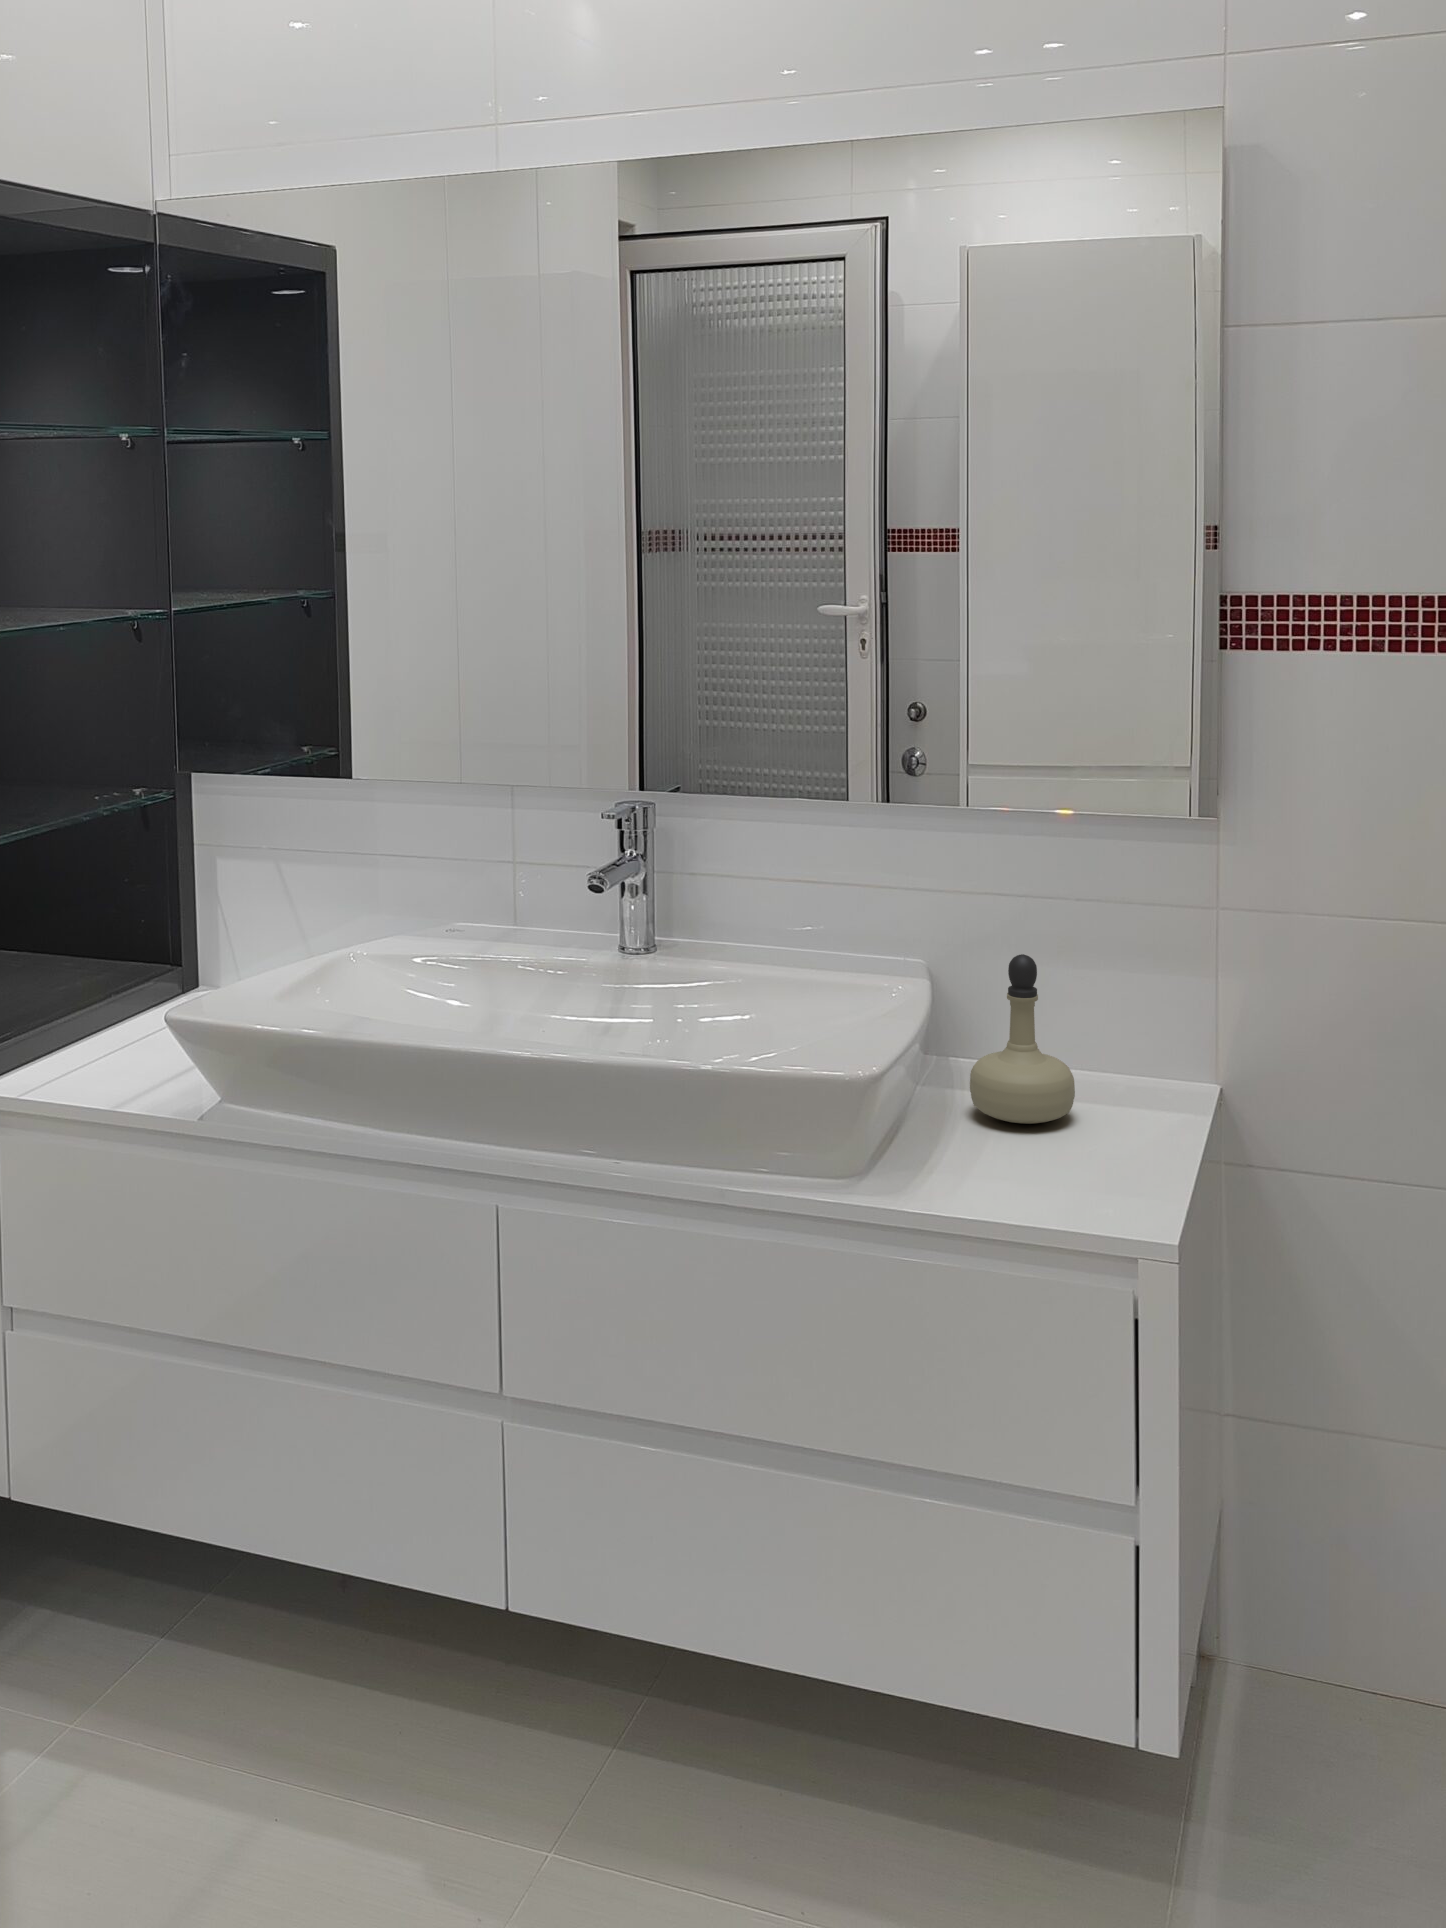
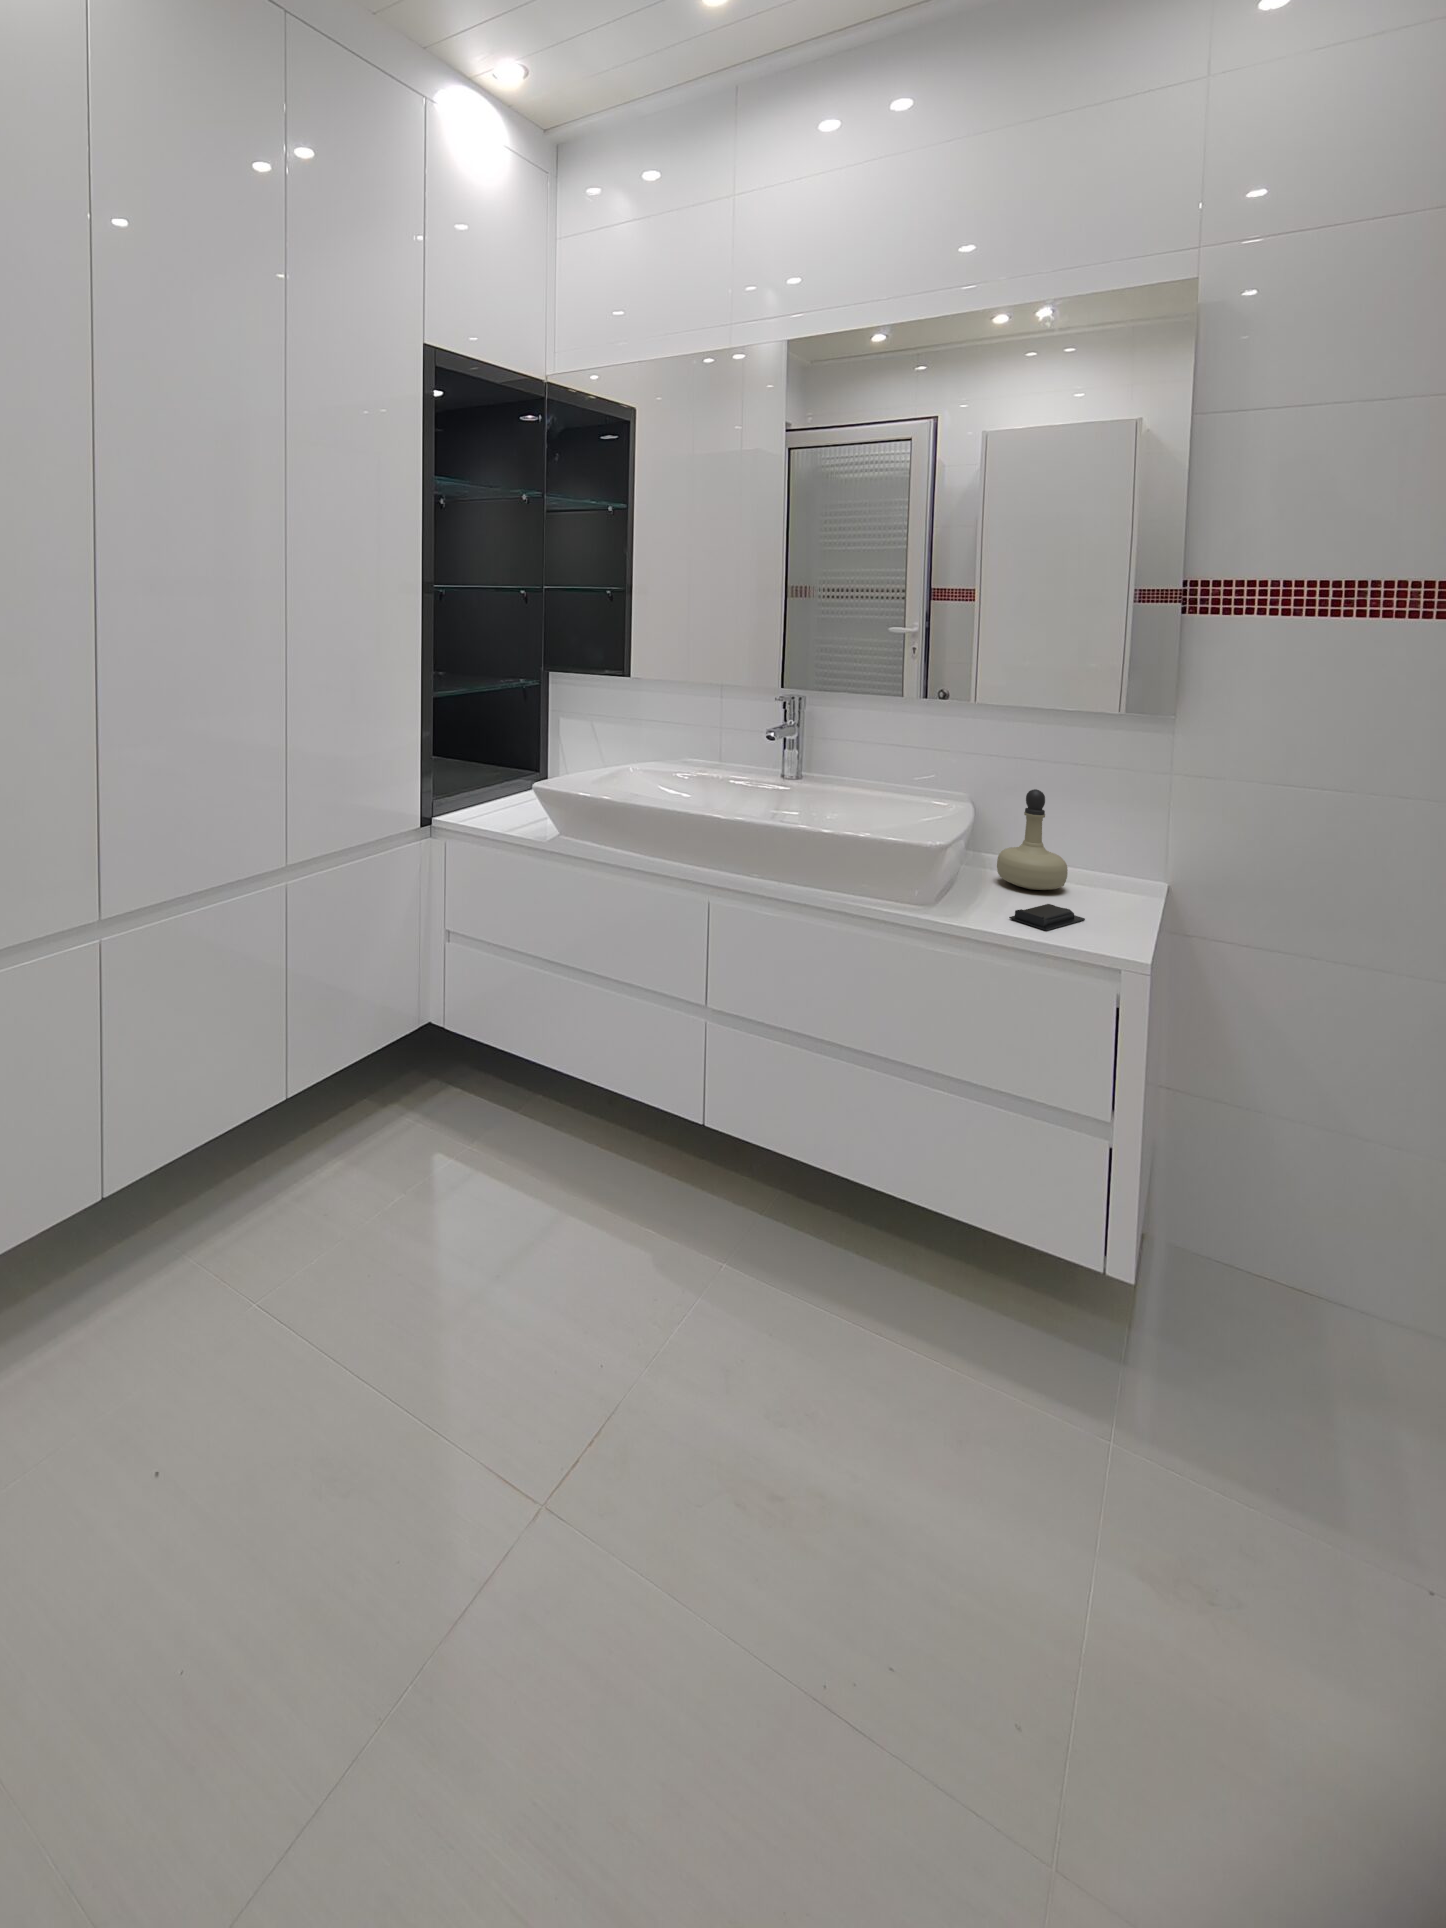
soap bar: none [979,1152,1093,1202] -> present [1009,904,1085,930]

